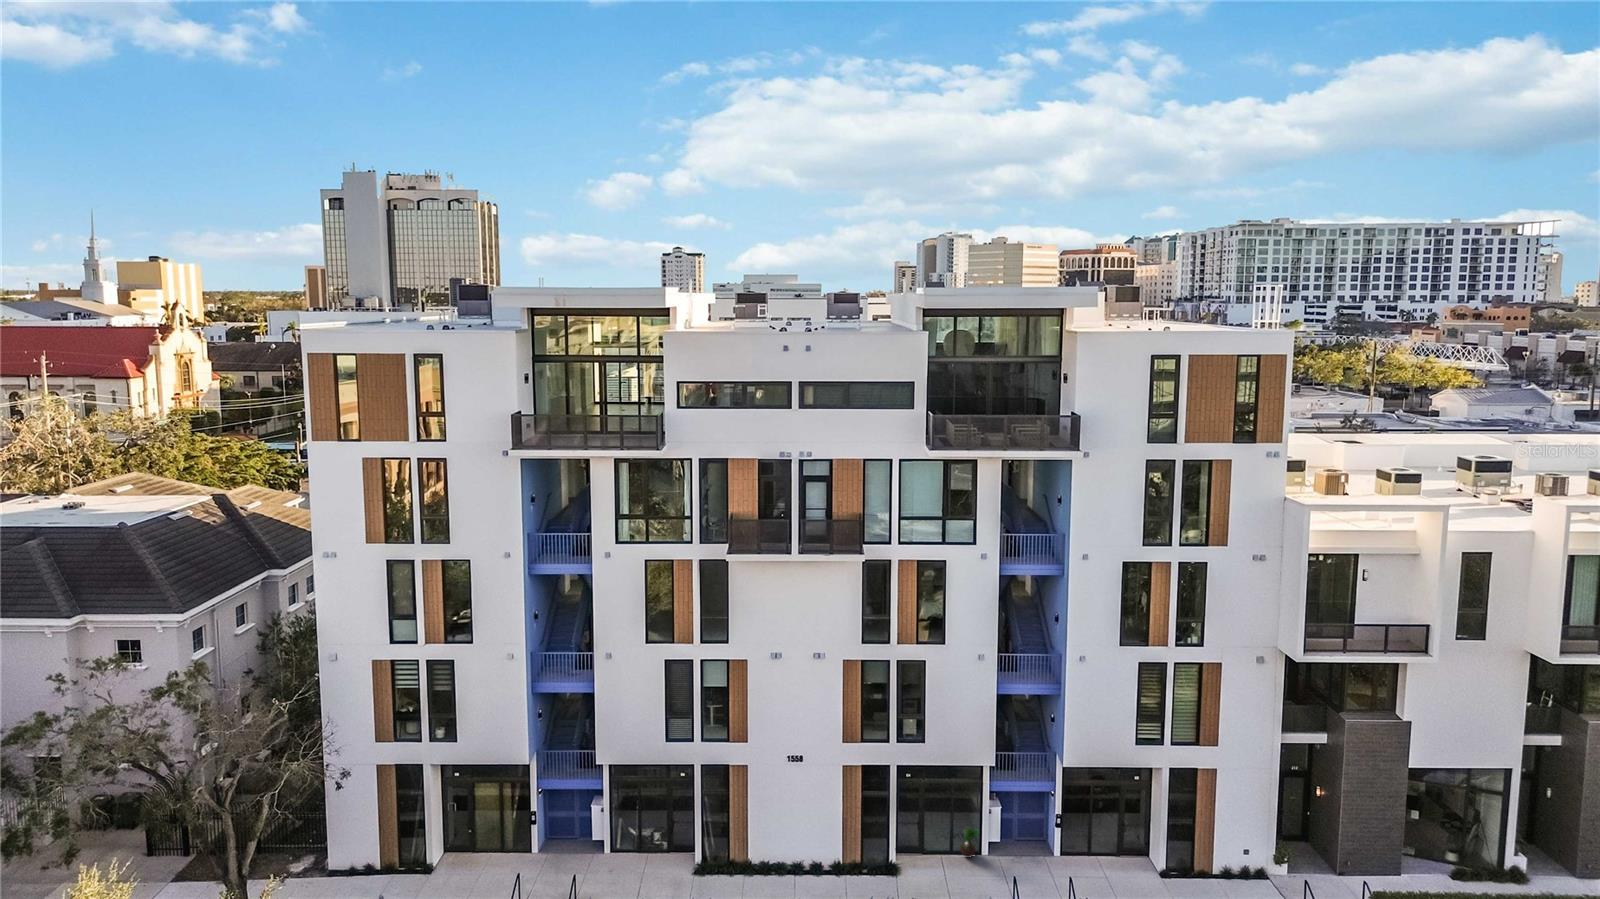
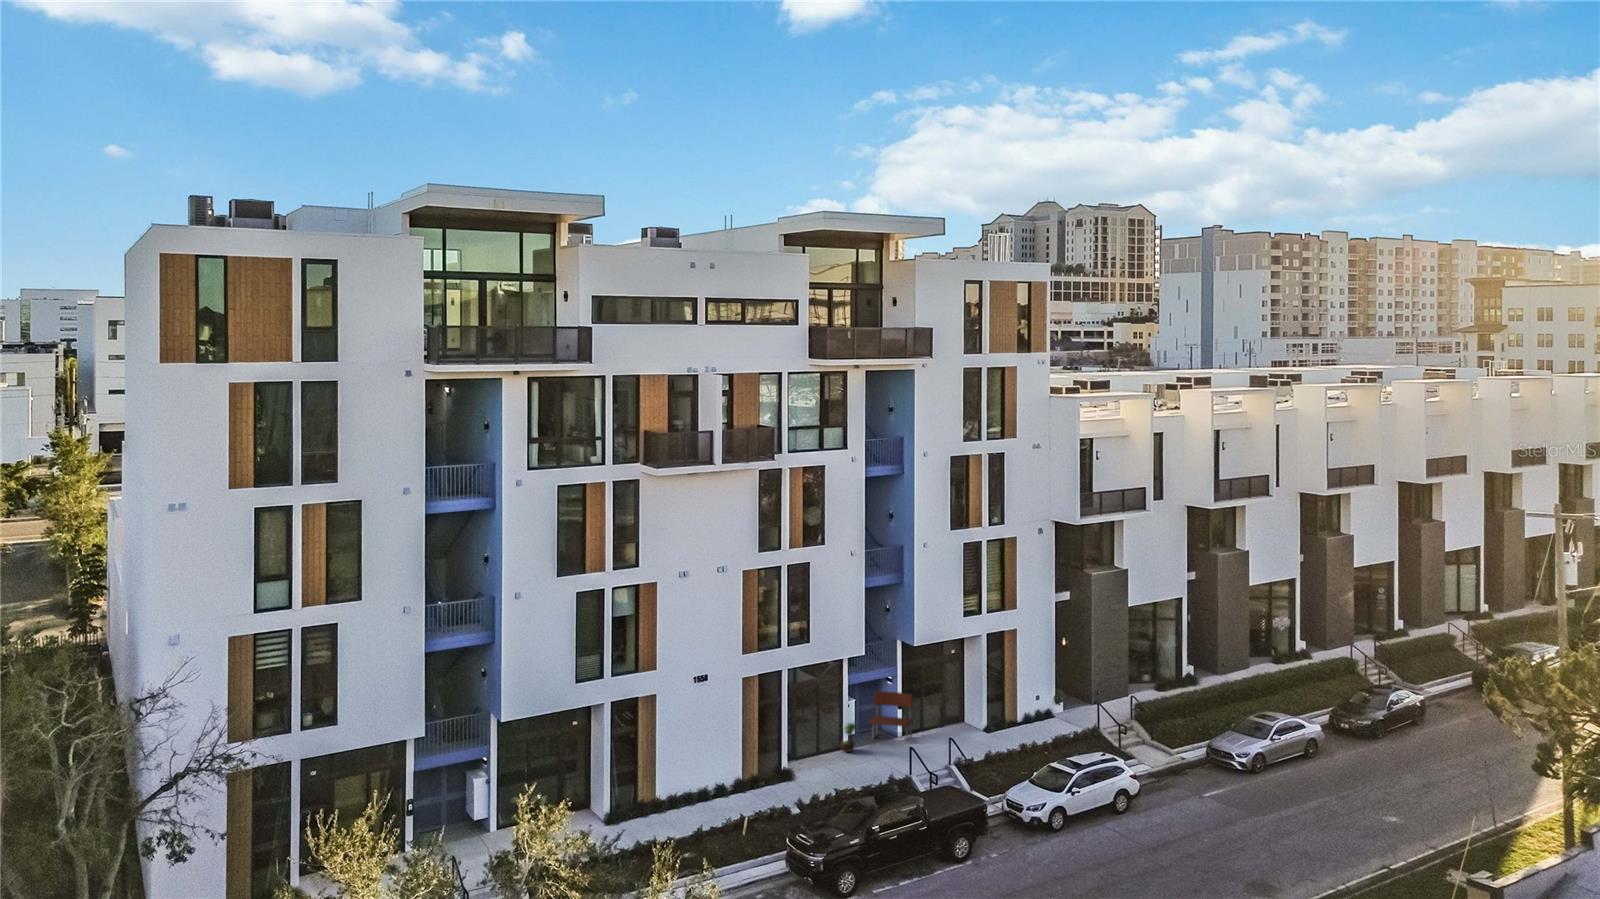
bench: none [1004,796,1055,866] -> present [869,691,913,742]

